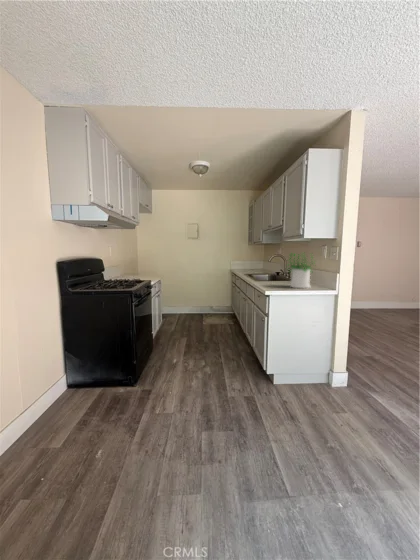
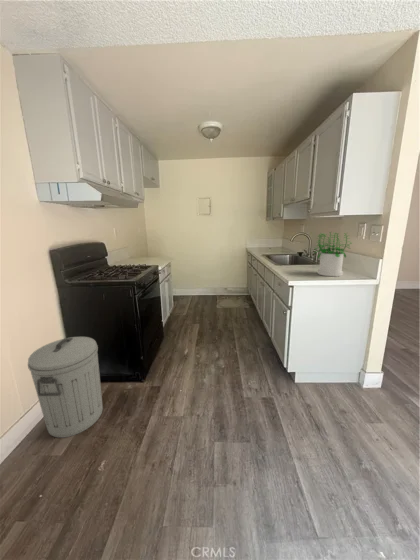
trash can: none [32,339,97,433] -> present [28,337,103,437]

